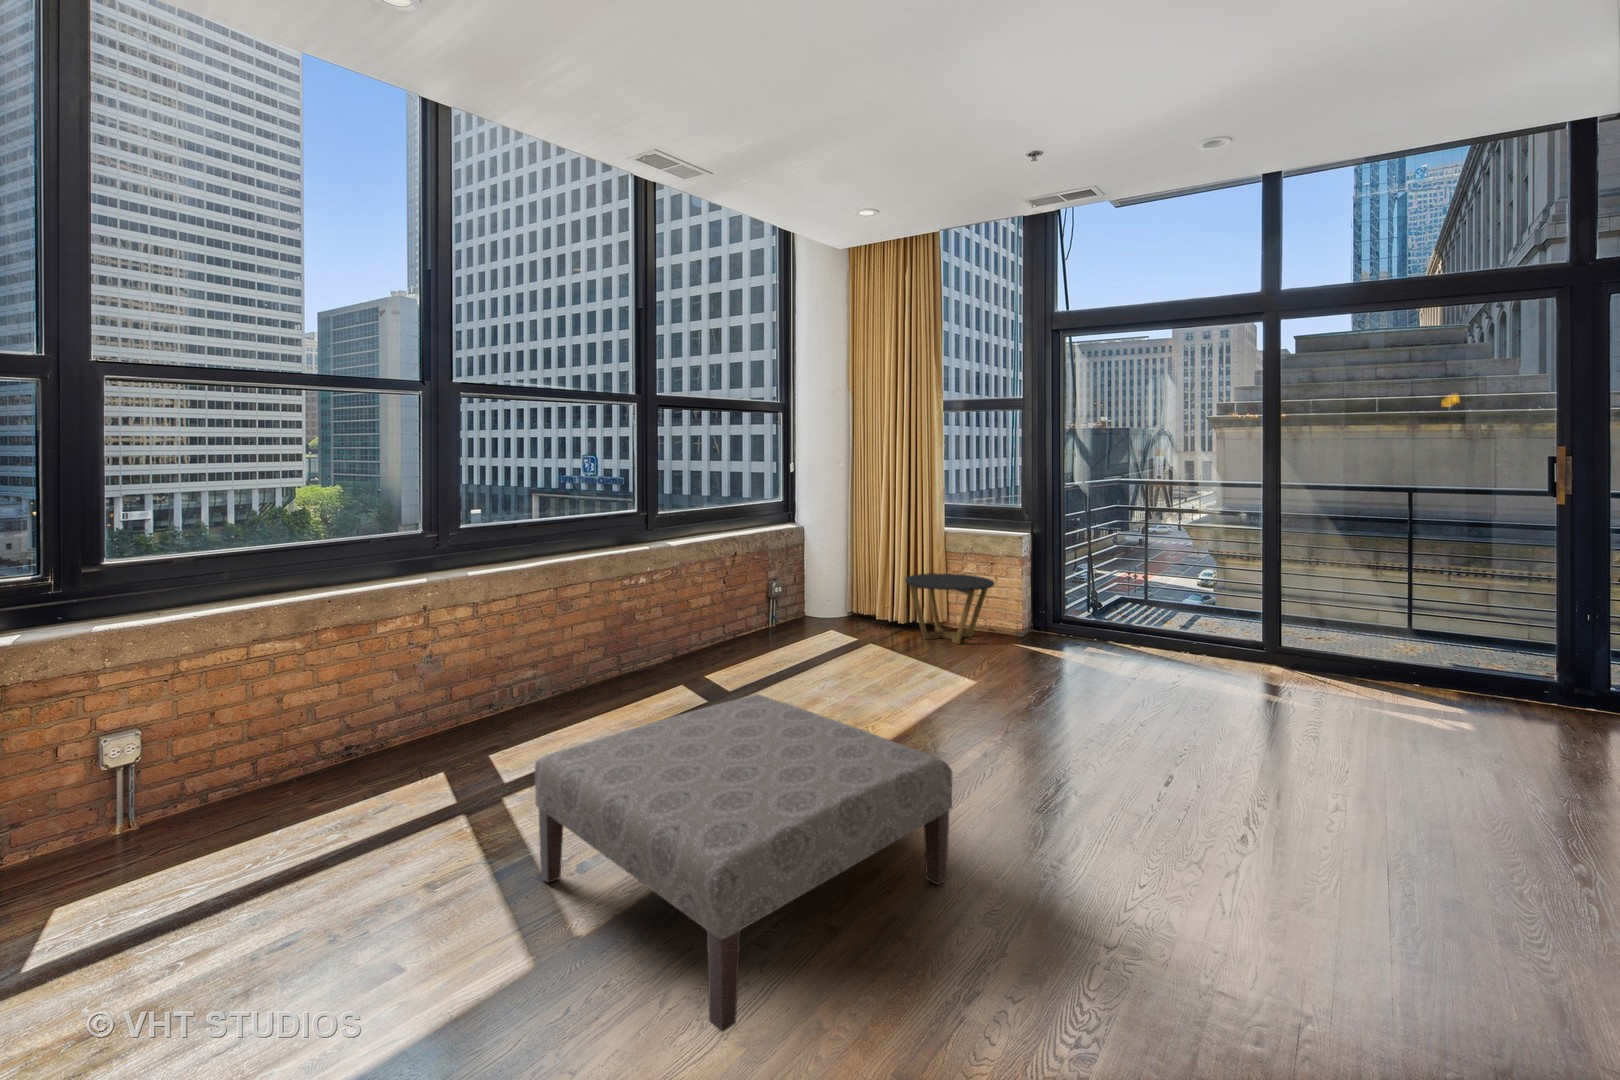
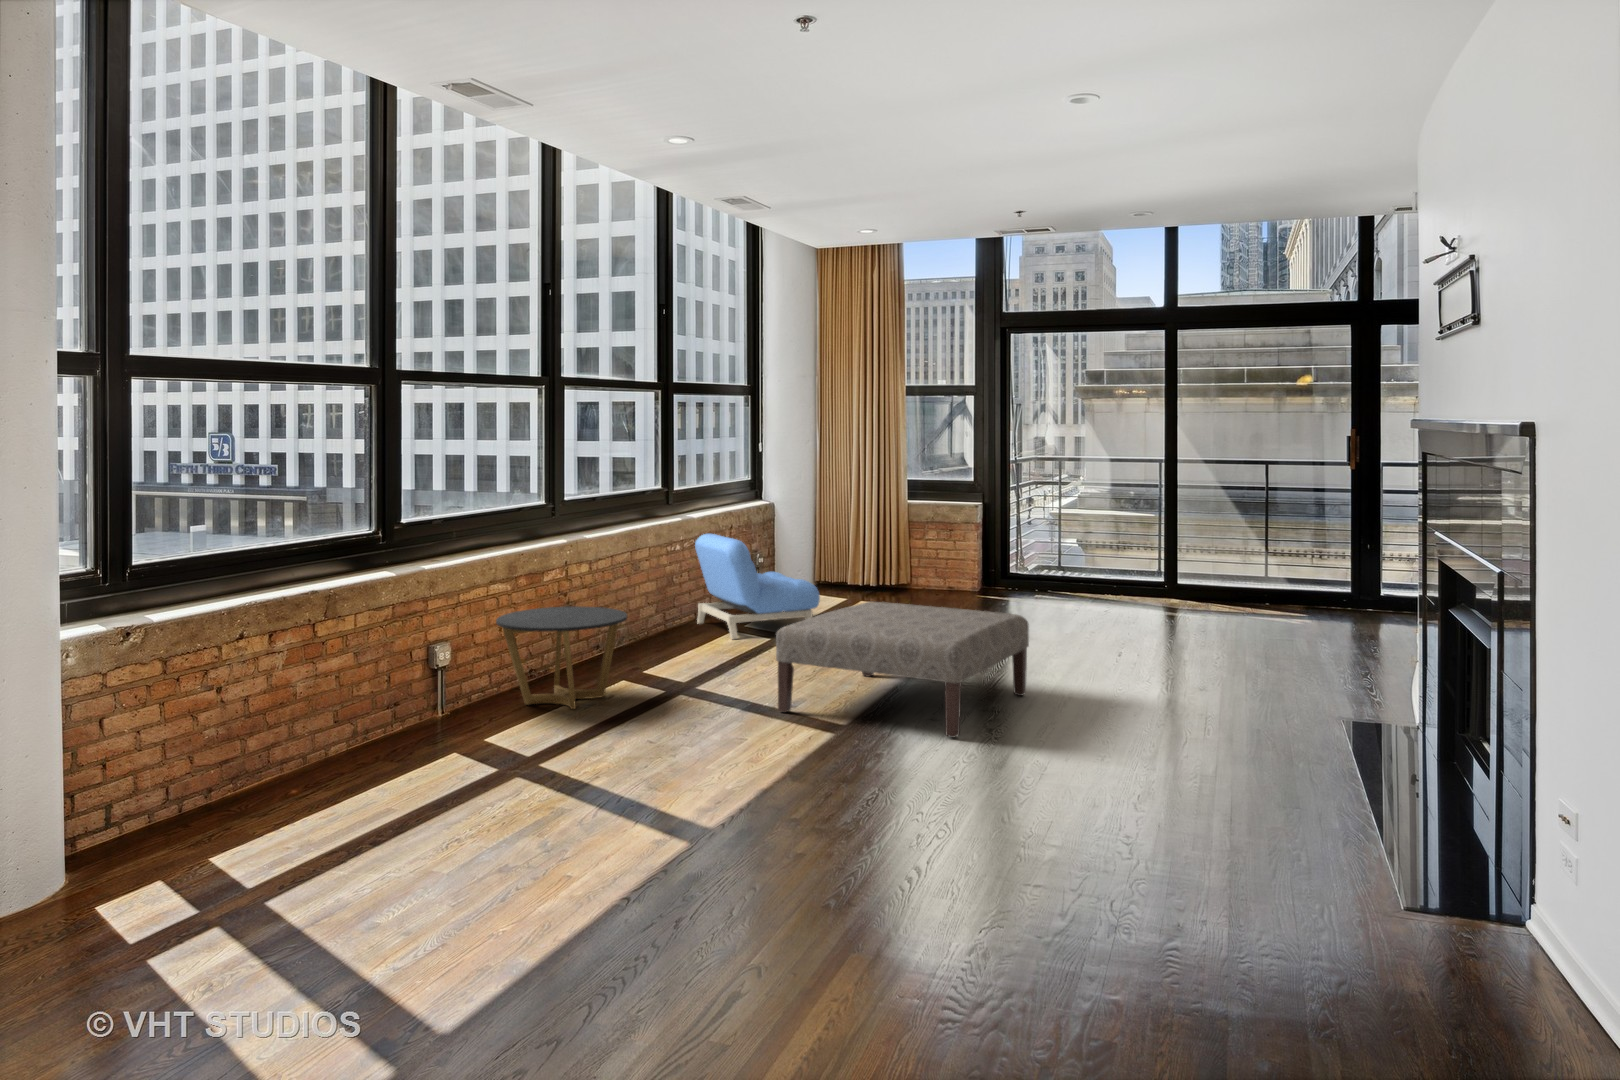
armchair: none [662,567,788,695] -> present [695,534,820,639]
side table: present [905,573,995,644] -> present [496,606,627,709]

